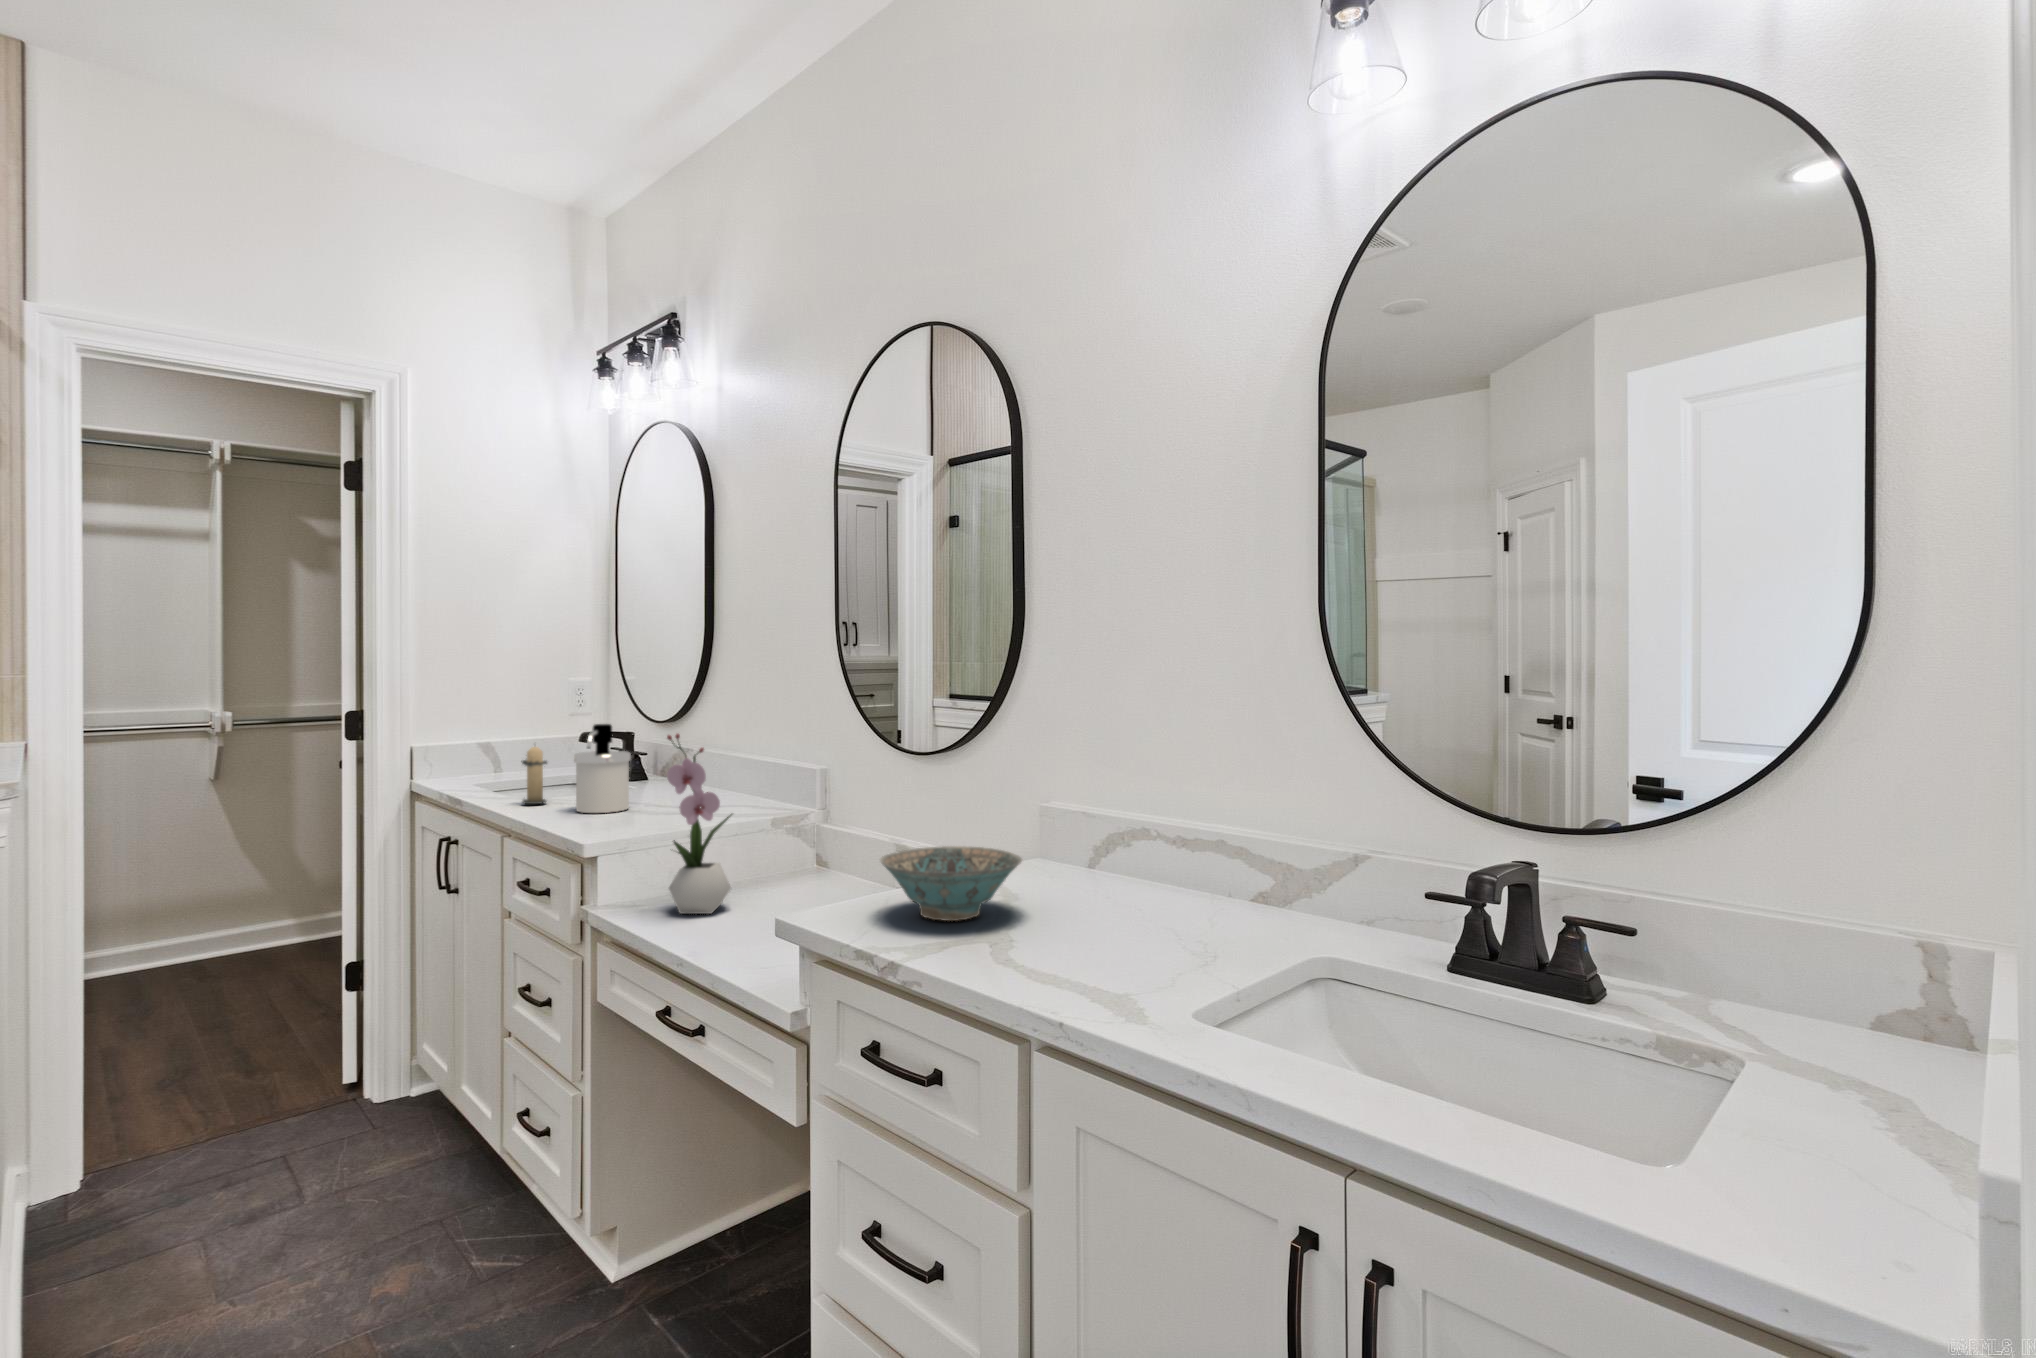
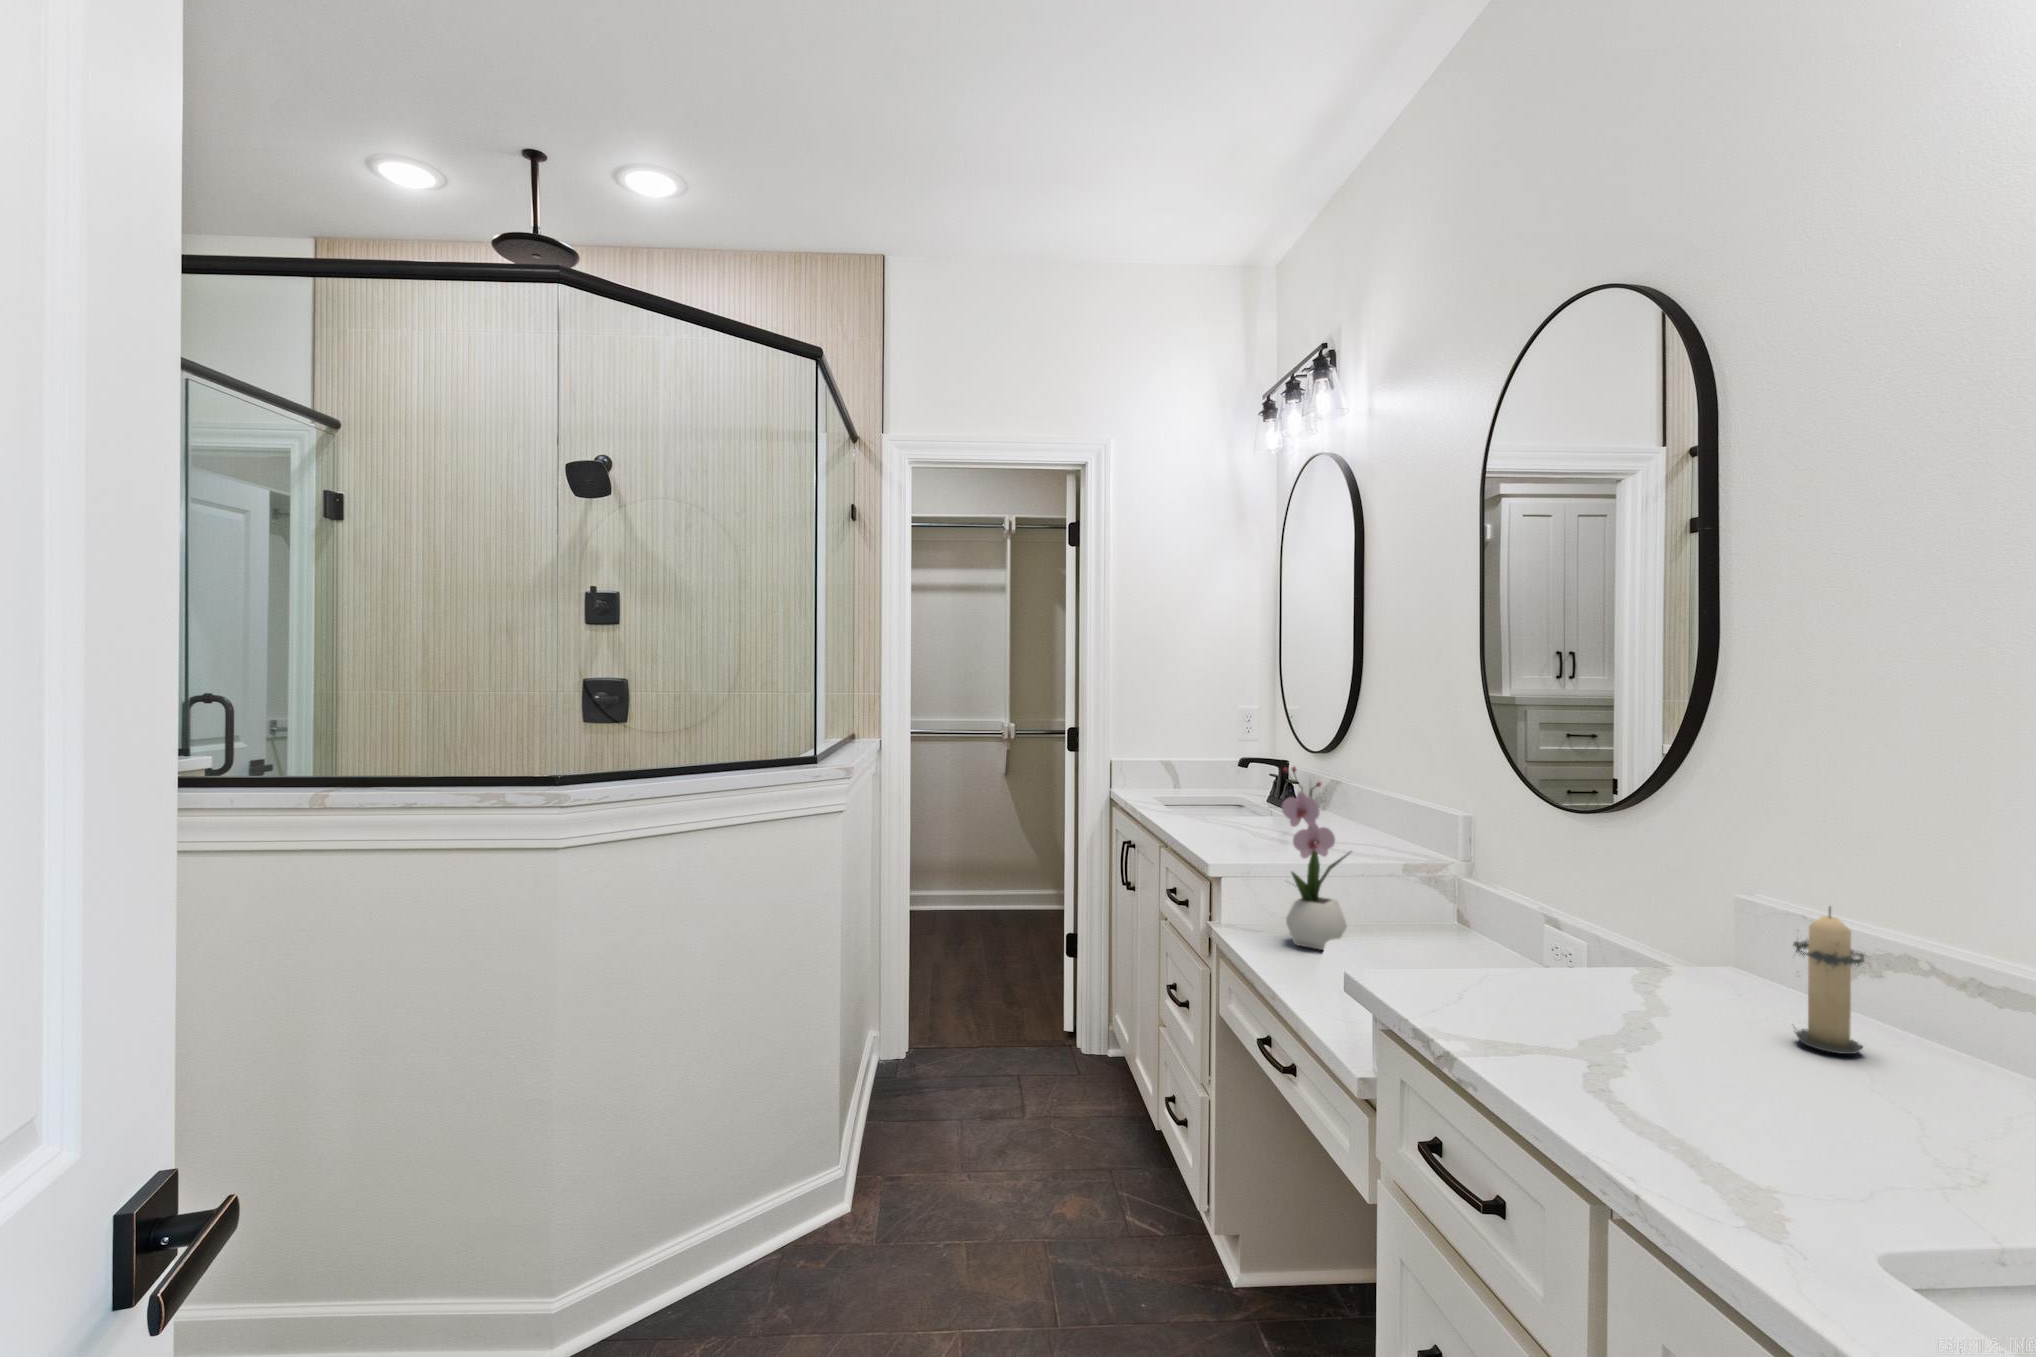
soap dispenser: present [574,724,631,813] -> none [1221,750,1271,835]
candle: present [521,746,547,804] -> present [1793,907,1865,1054]
ceramic bowl: present [880,846,1022,921] -> none [1461,923,1656,1021]

